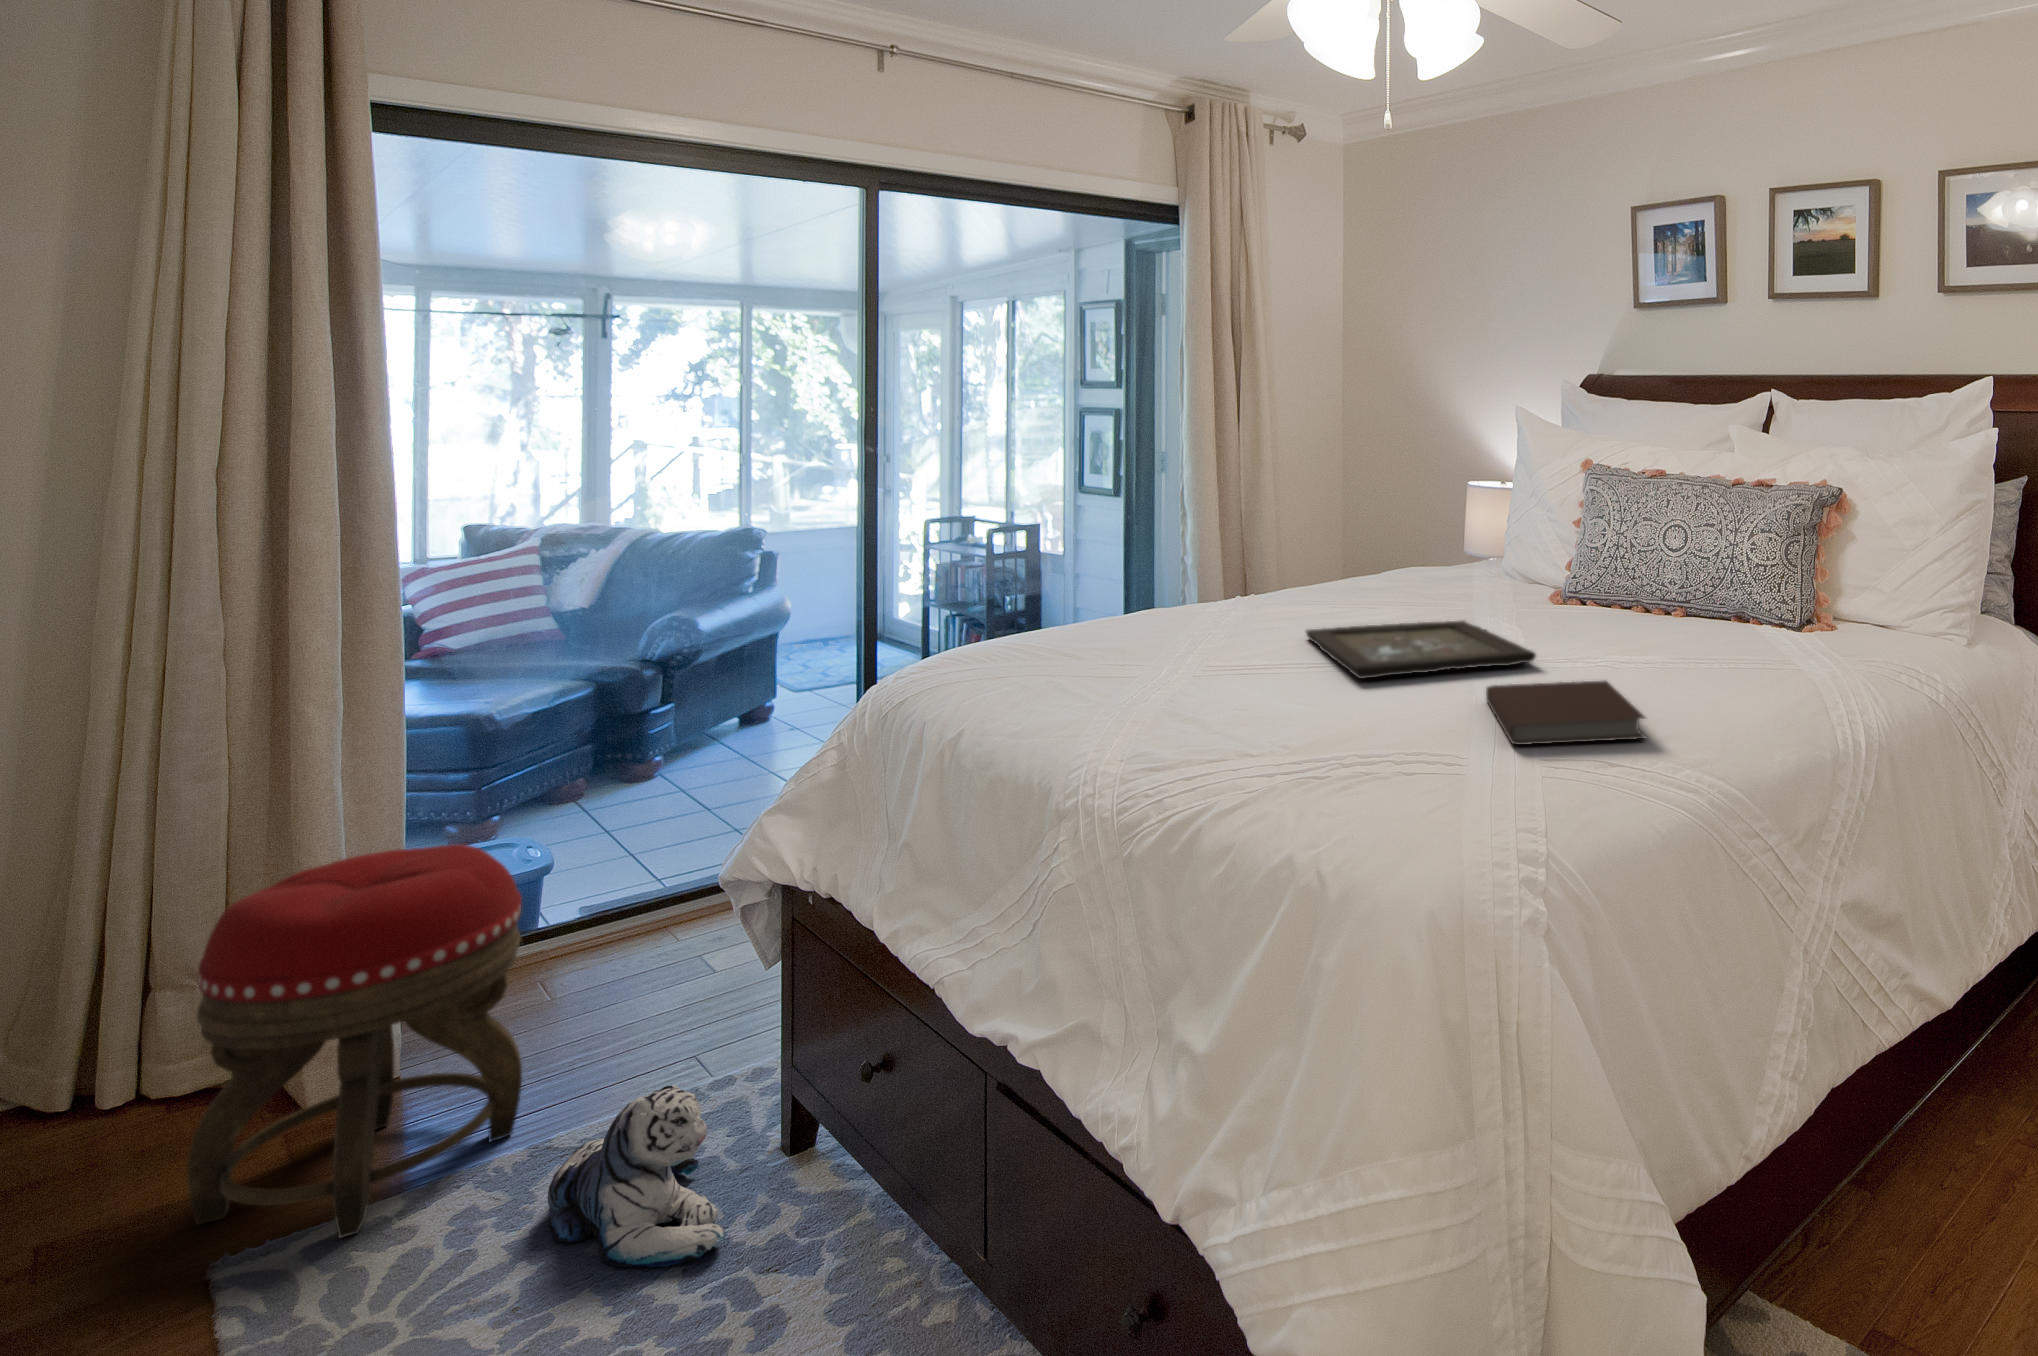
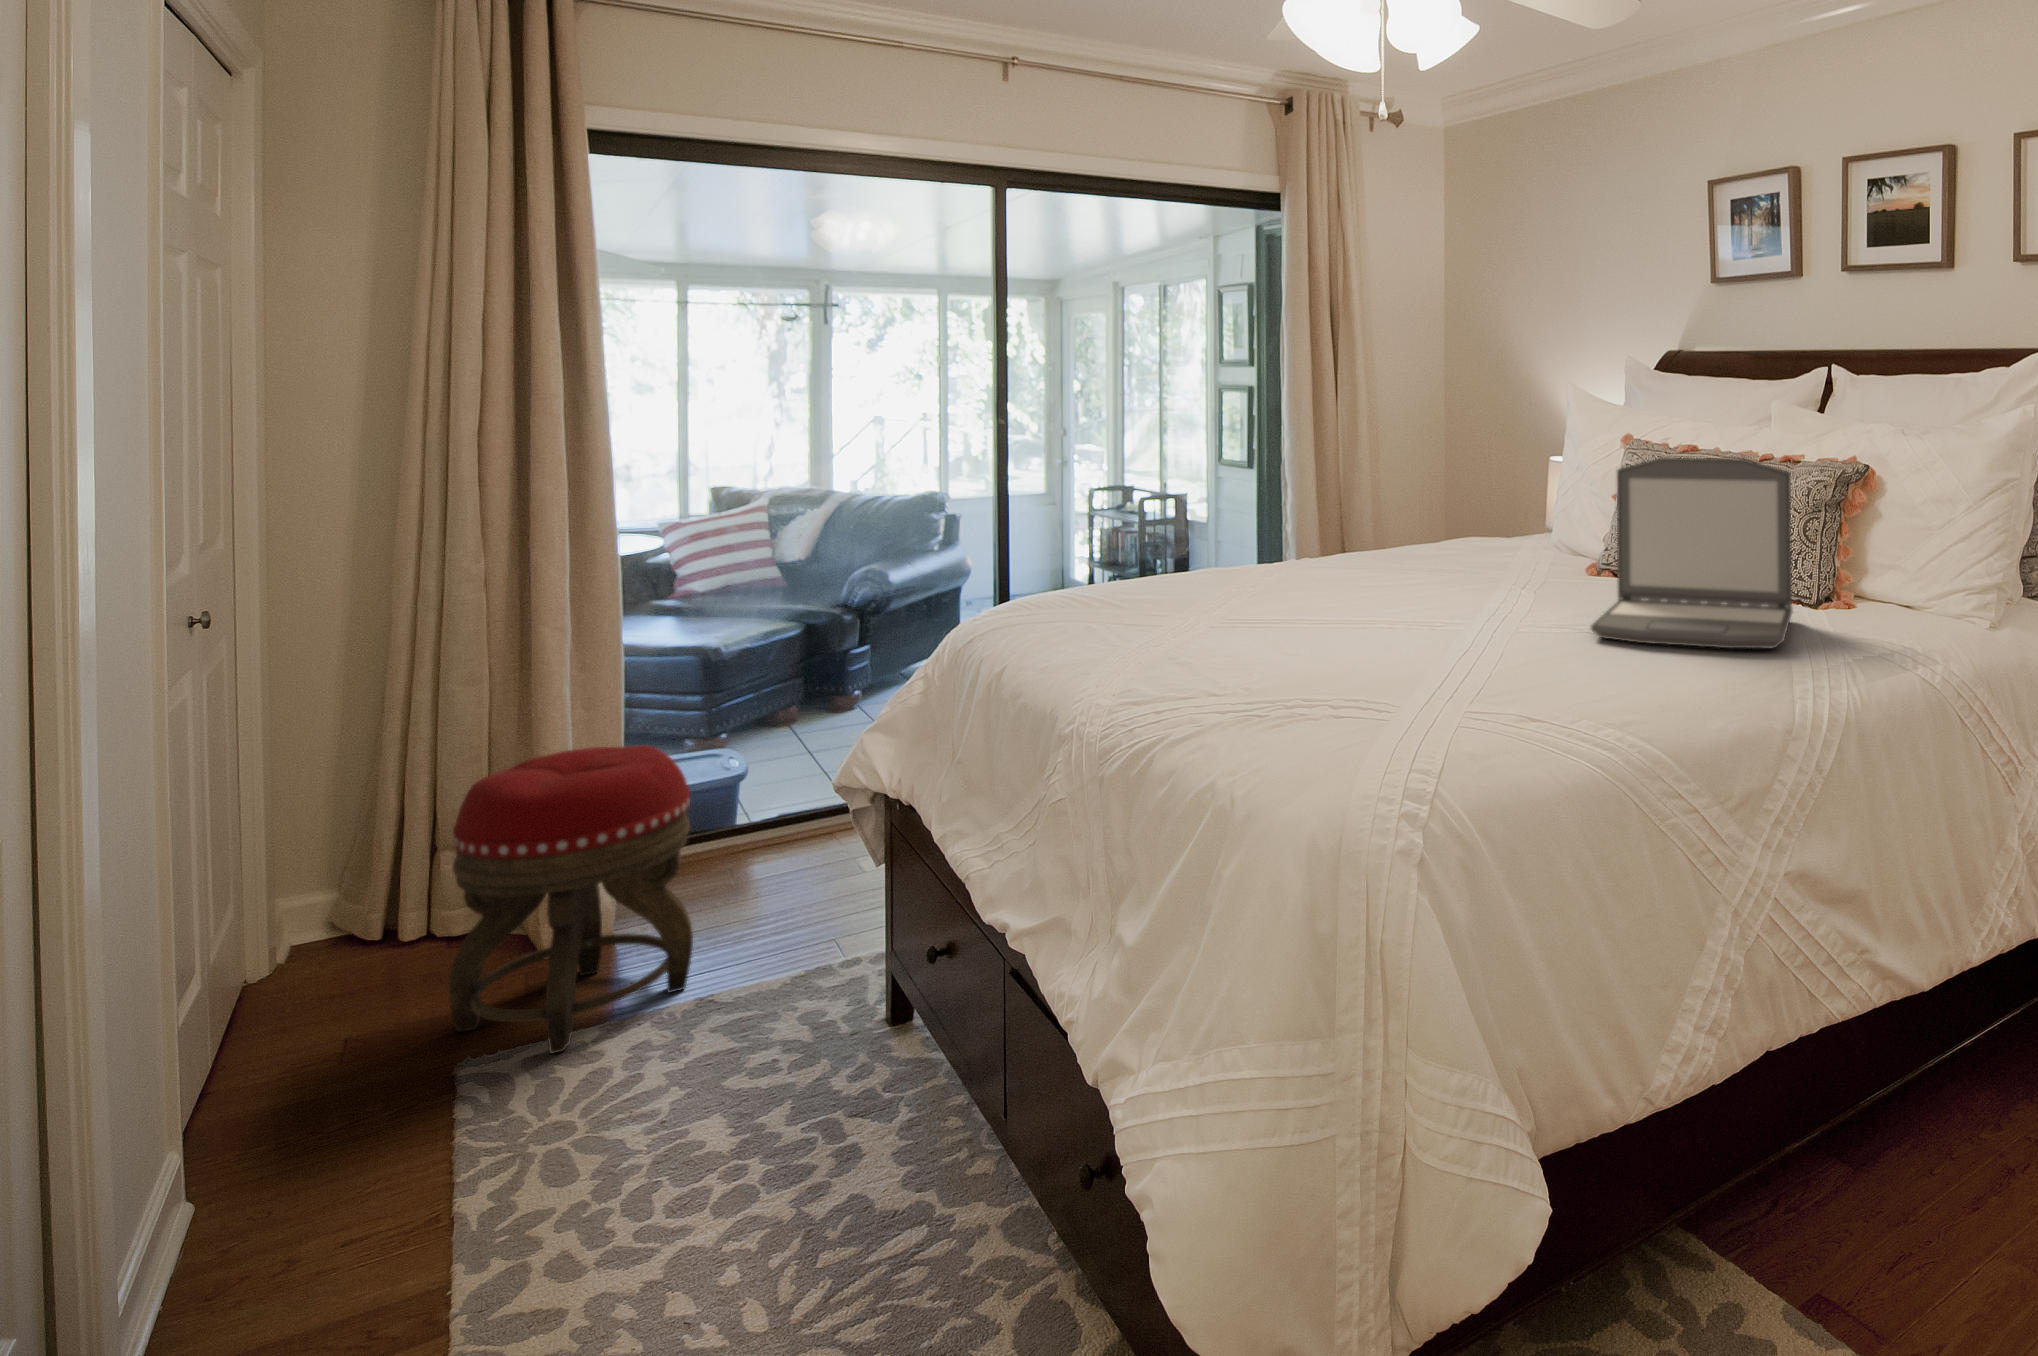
laptop: none [1605,484,1802,677] -> present [1591,458,1793,648]
tray: present [1306,621,1536,679] -> none [1328,587,1527,635]
notebook: present [1486,681,1646,745] -> none [1454,644,1587,698]
plush toy: present [548,1085,724,1267] -> none [699,956,826,1104]

